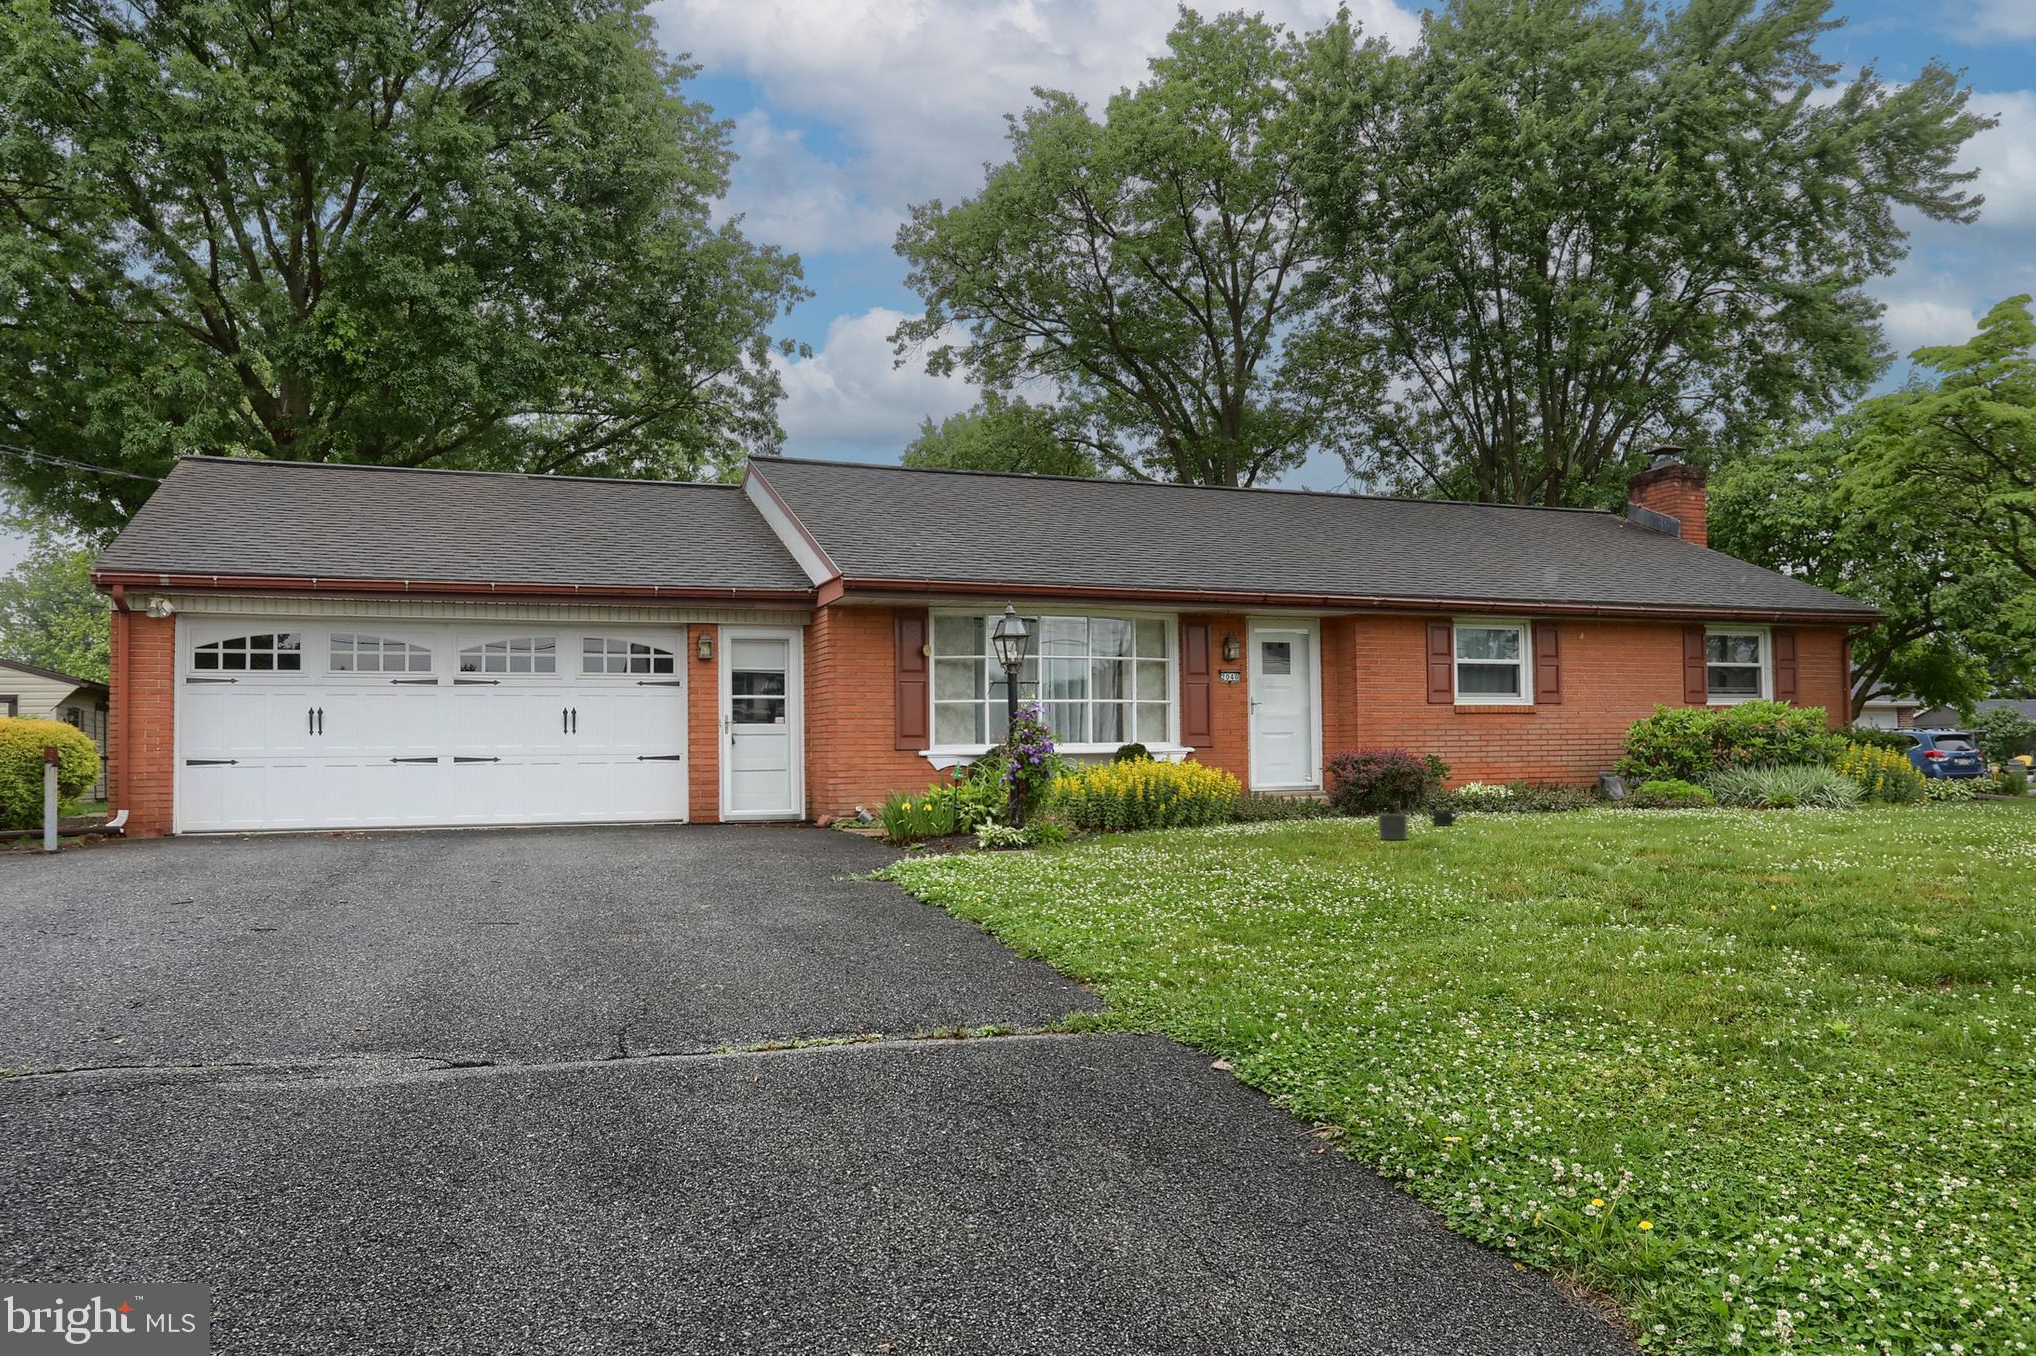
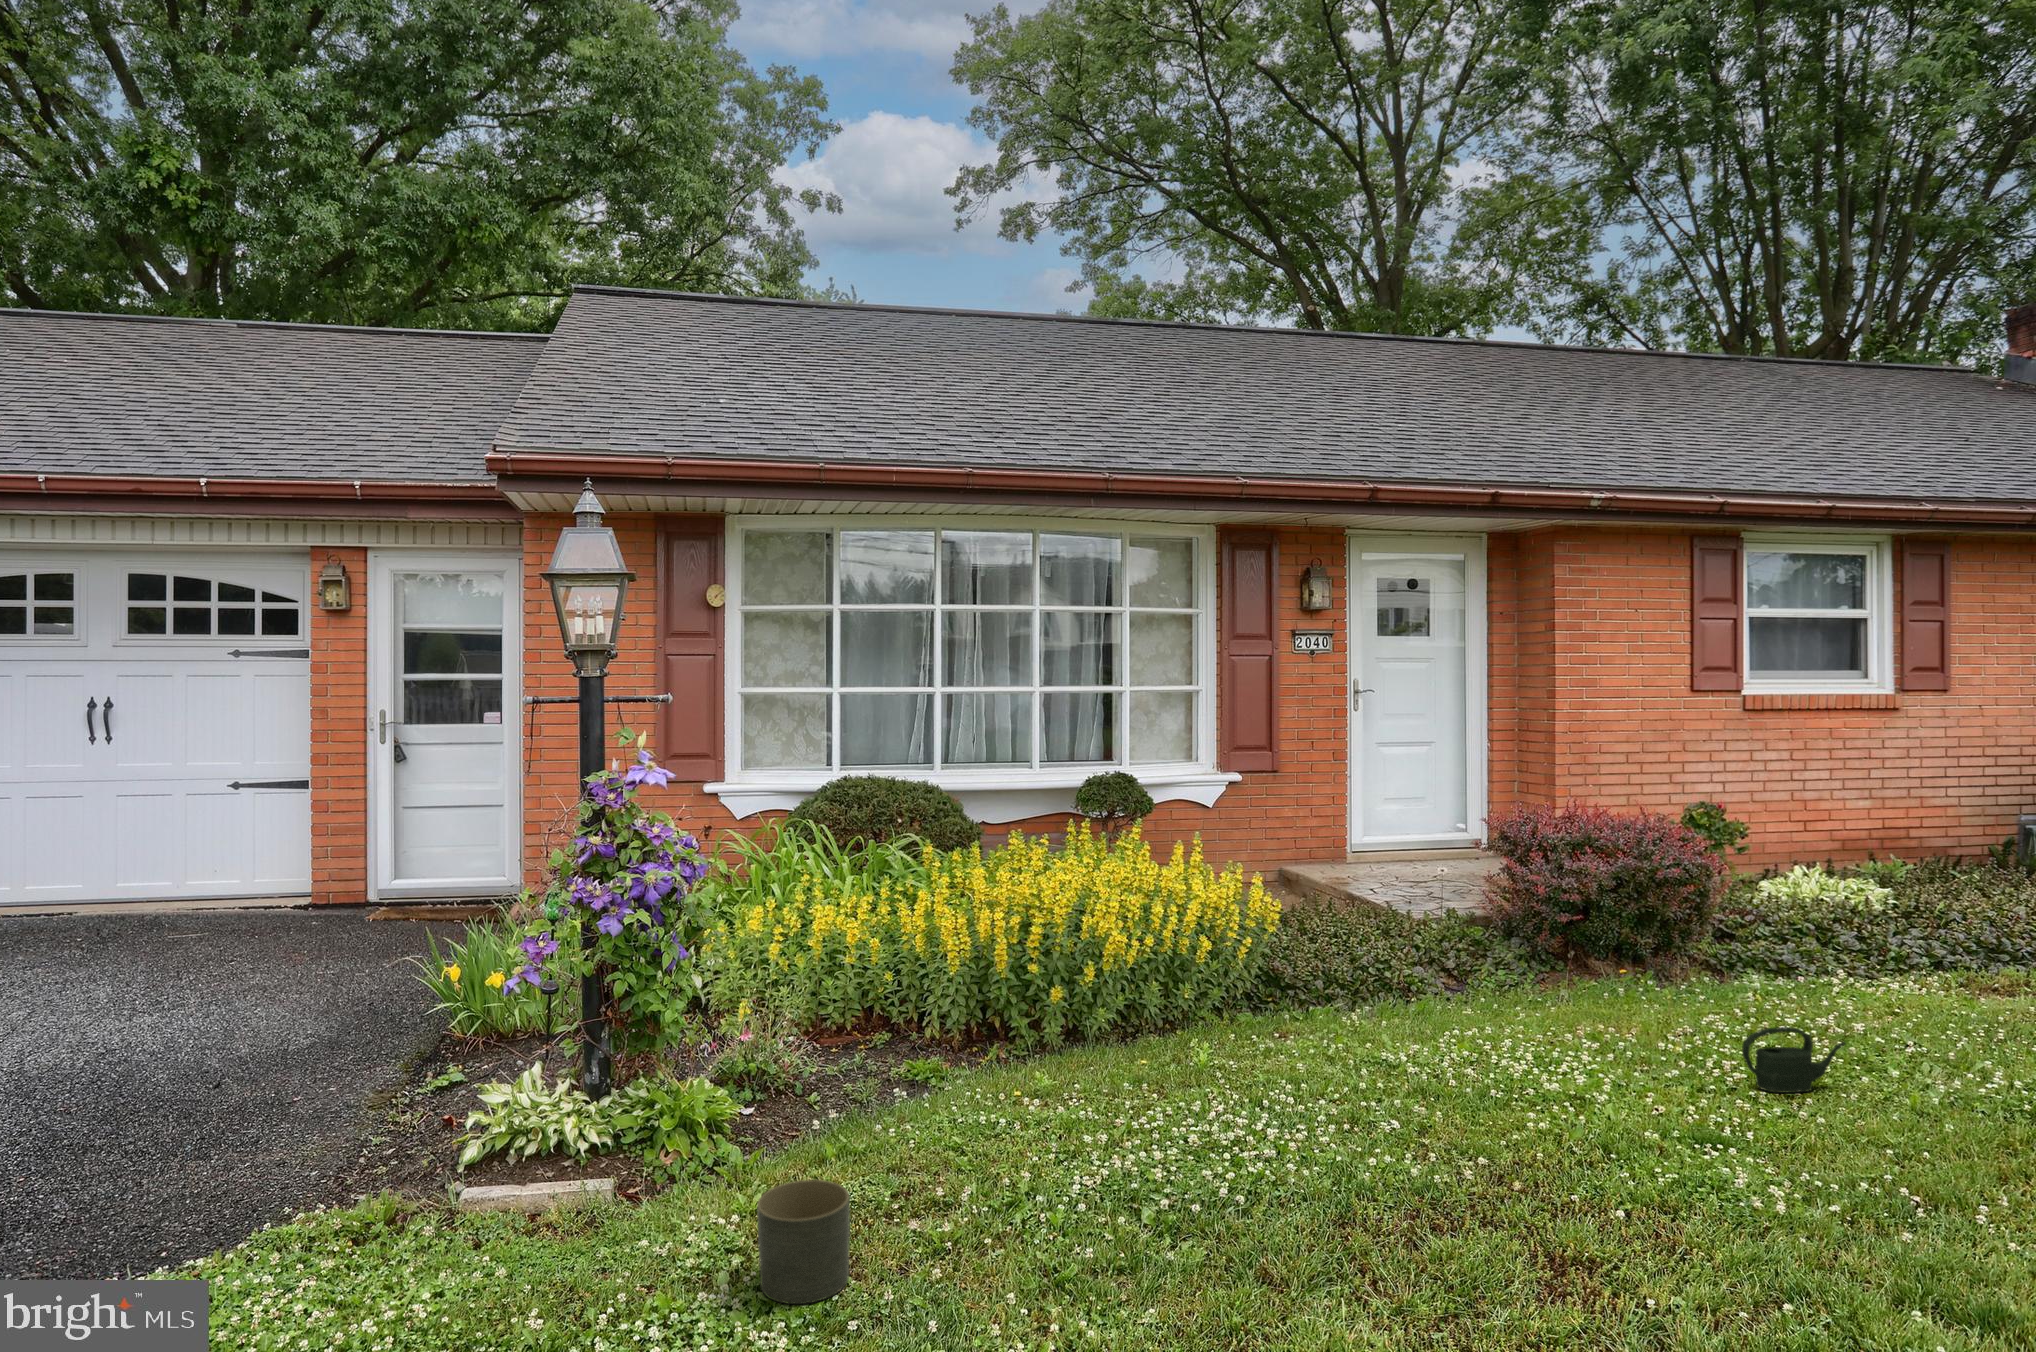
planter: present [1379,814,1407,840] -> present [757,1180,850,1304]

